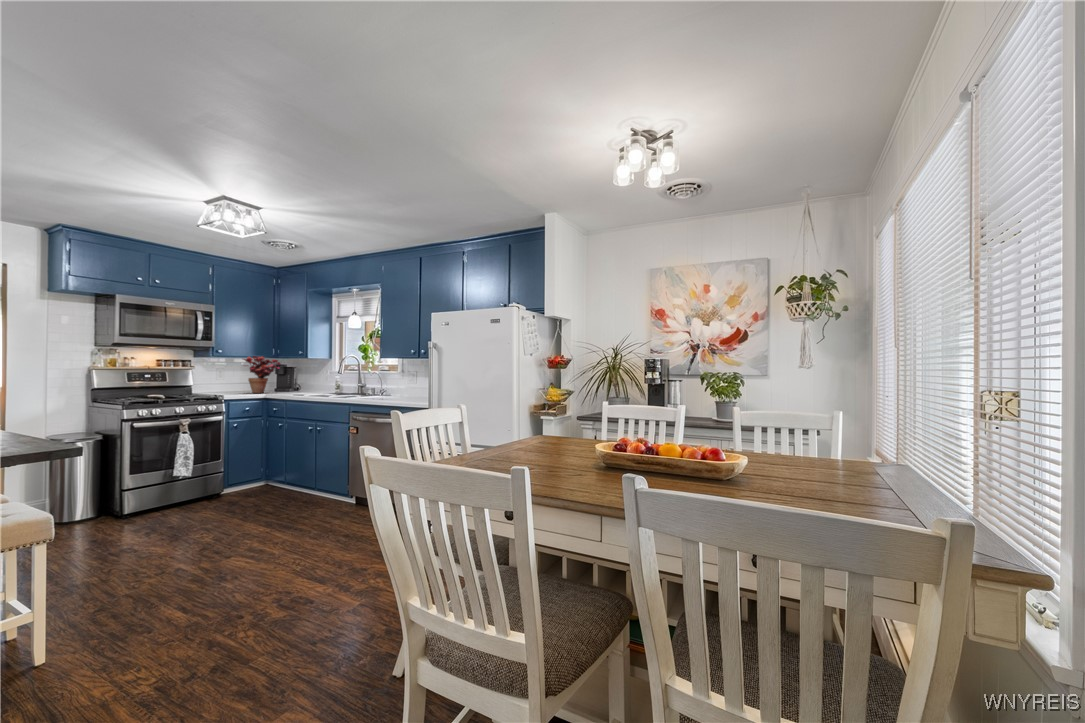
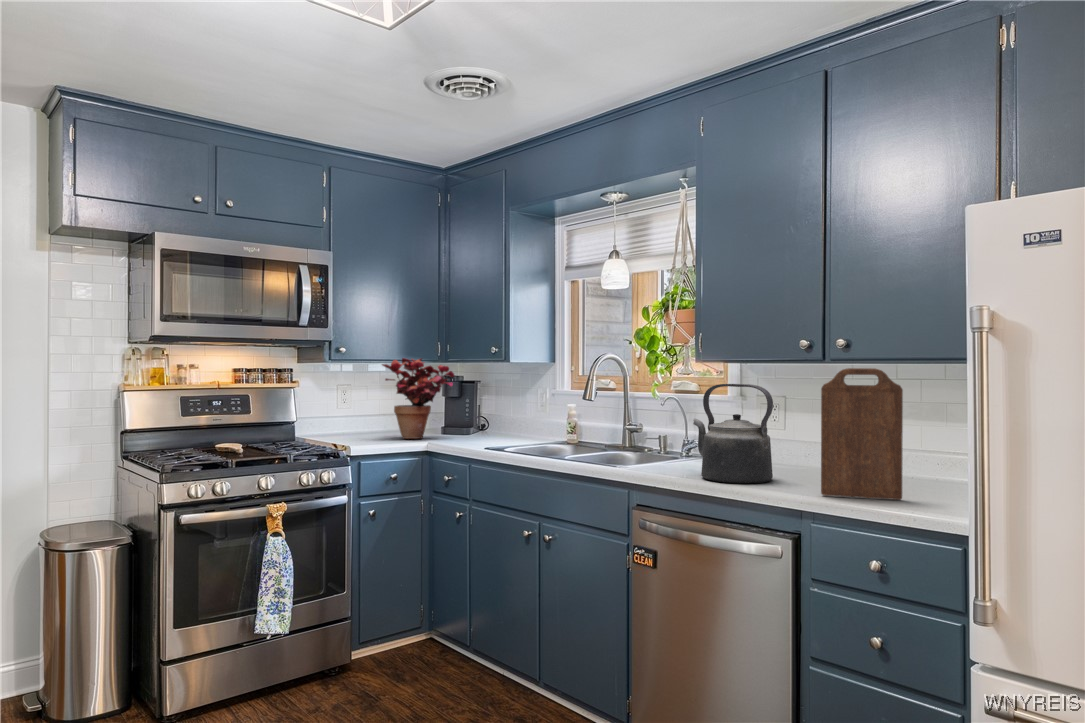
cutting board: none [410,360,435,402] -> present [821,368,903,500]
kettle: none [375,366,402,400] -> present [693,384,773,484]

